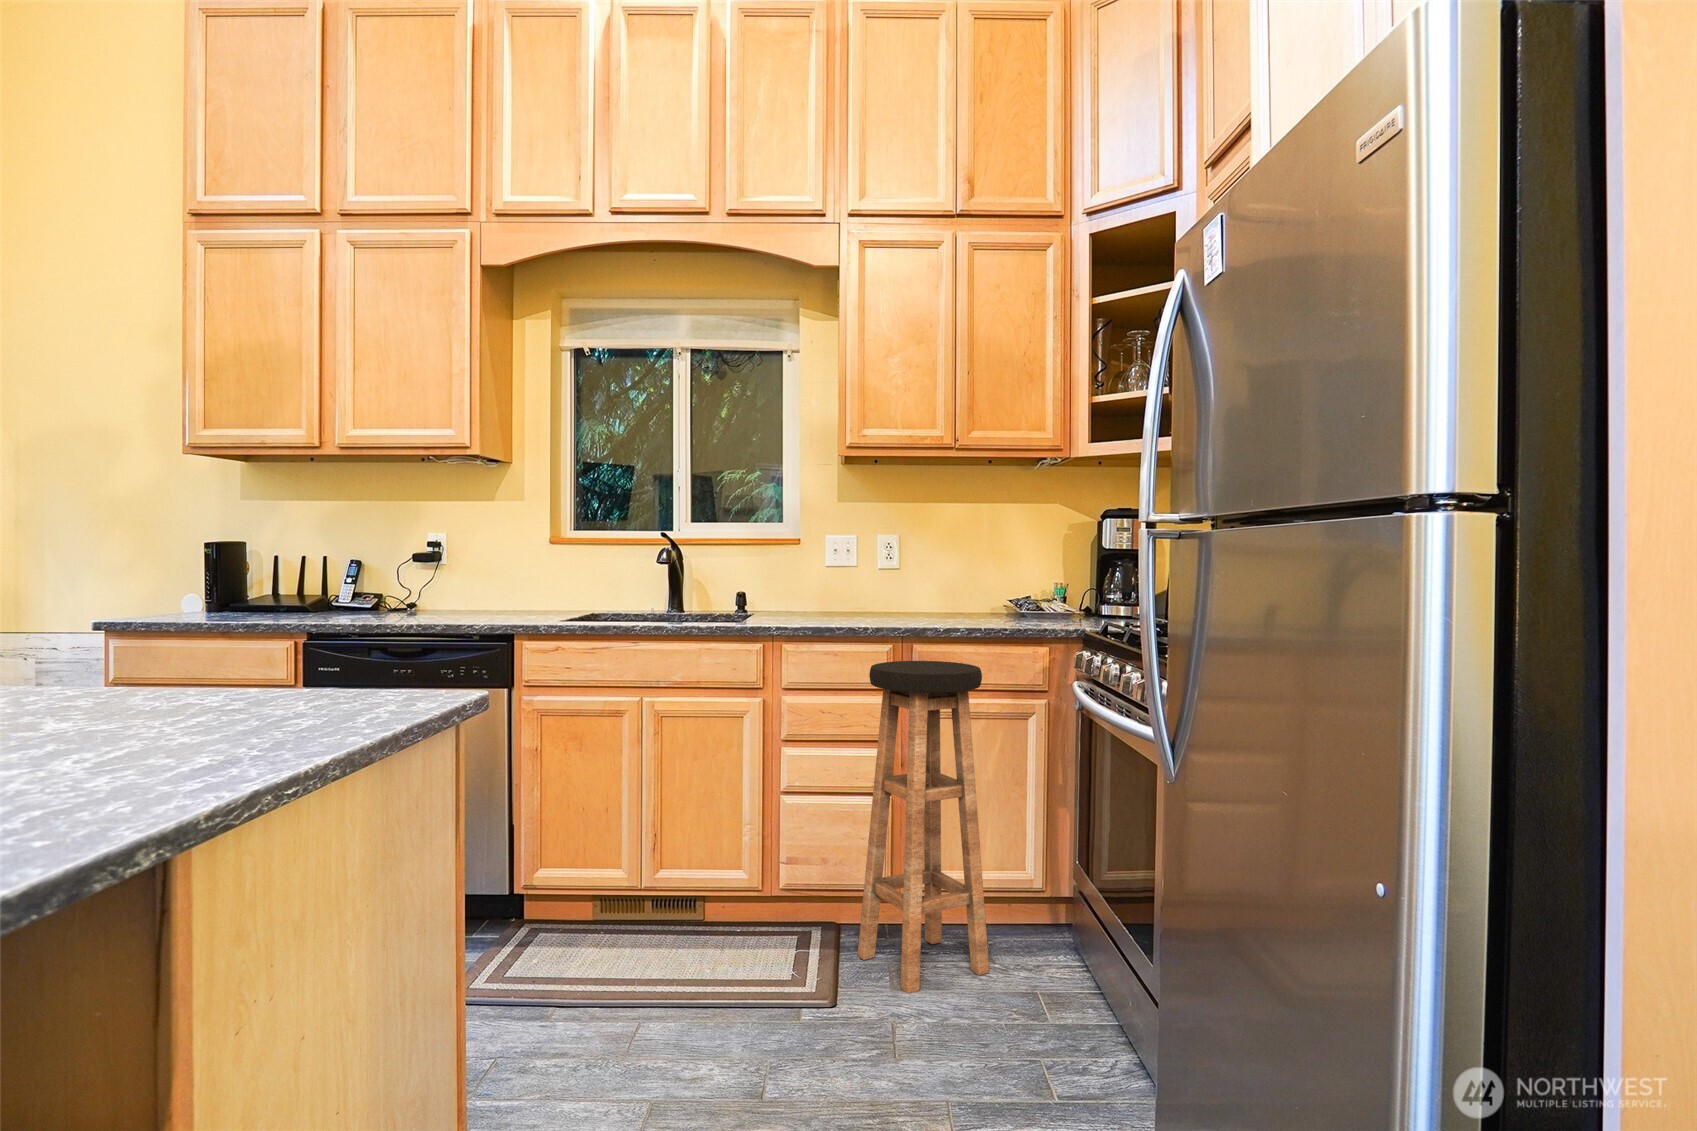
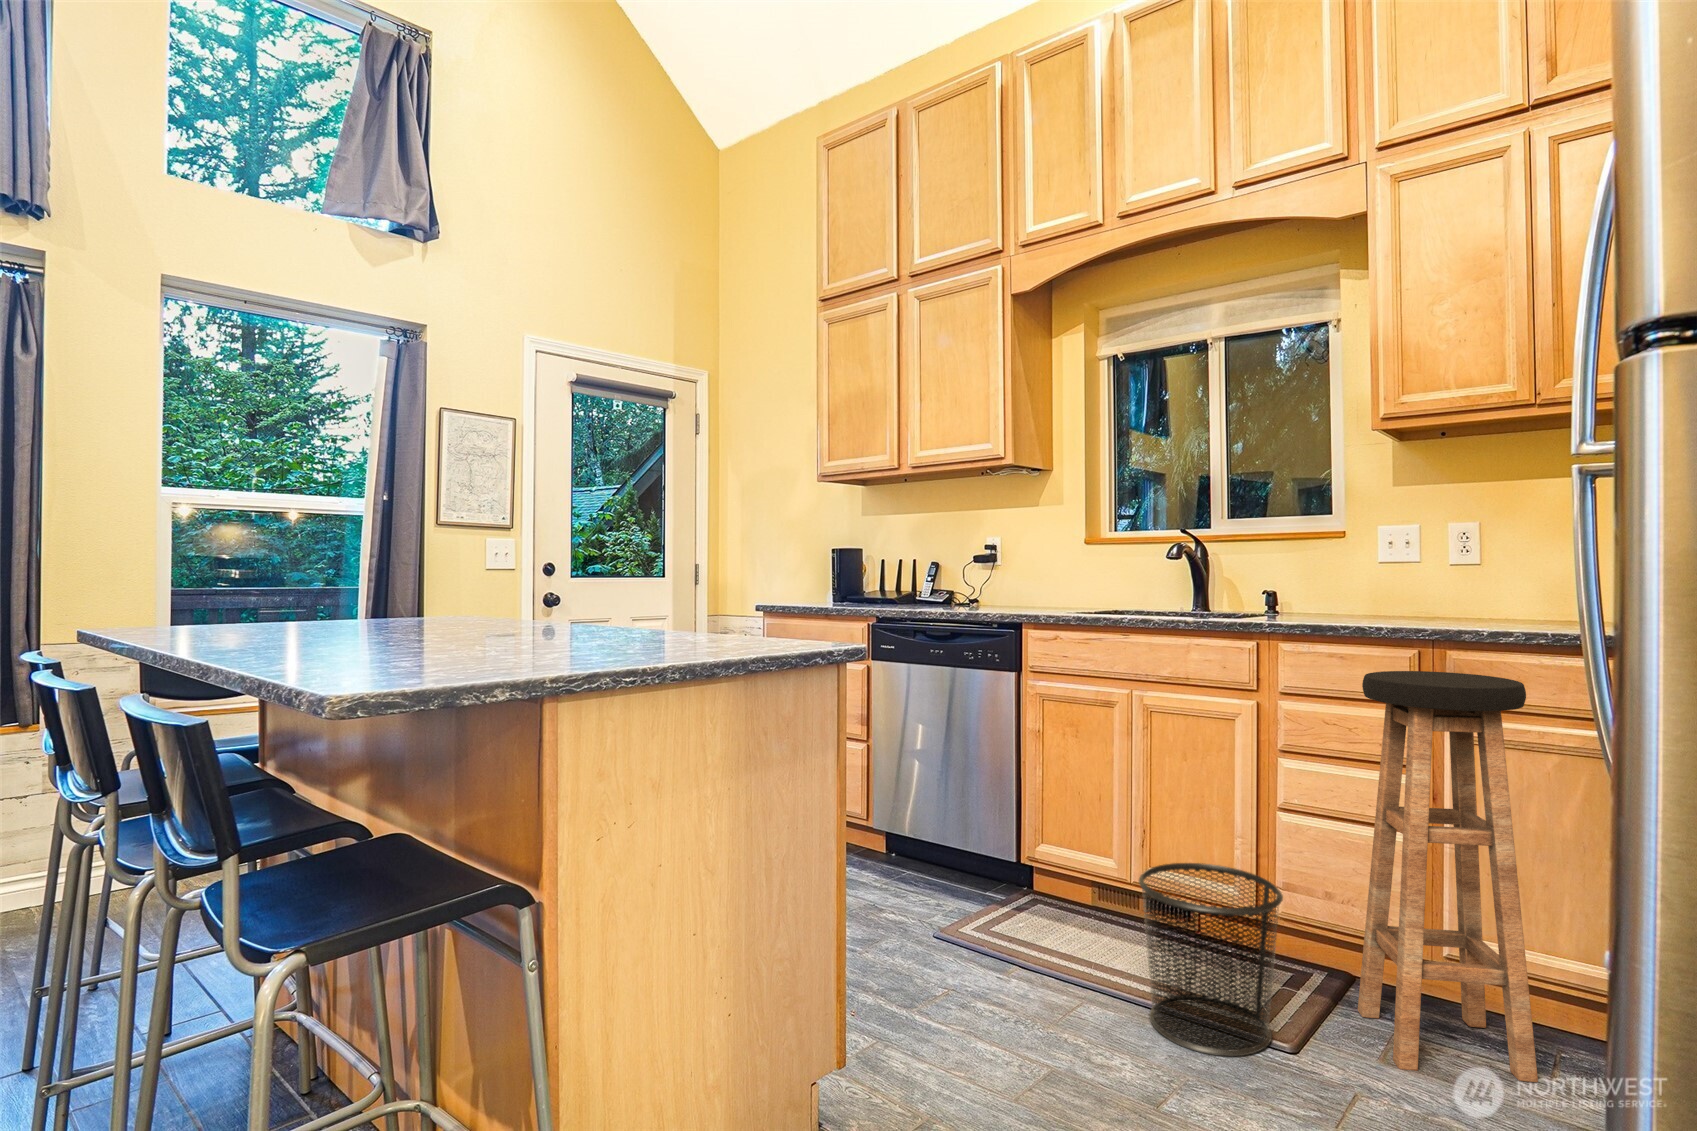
waste bin: none [699,855,826,1034] -> present [1139,863,1283,1056]

